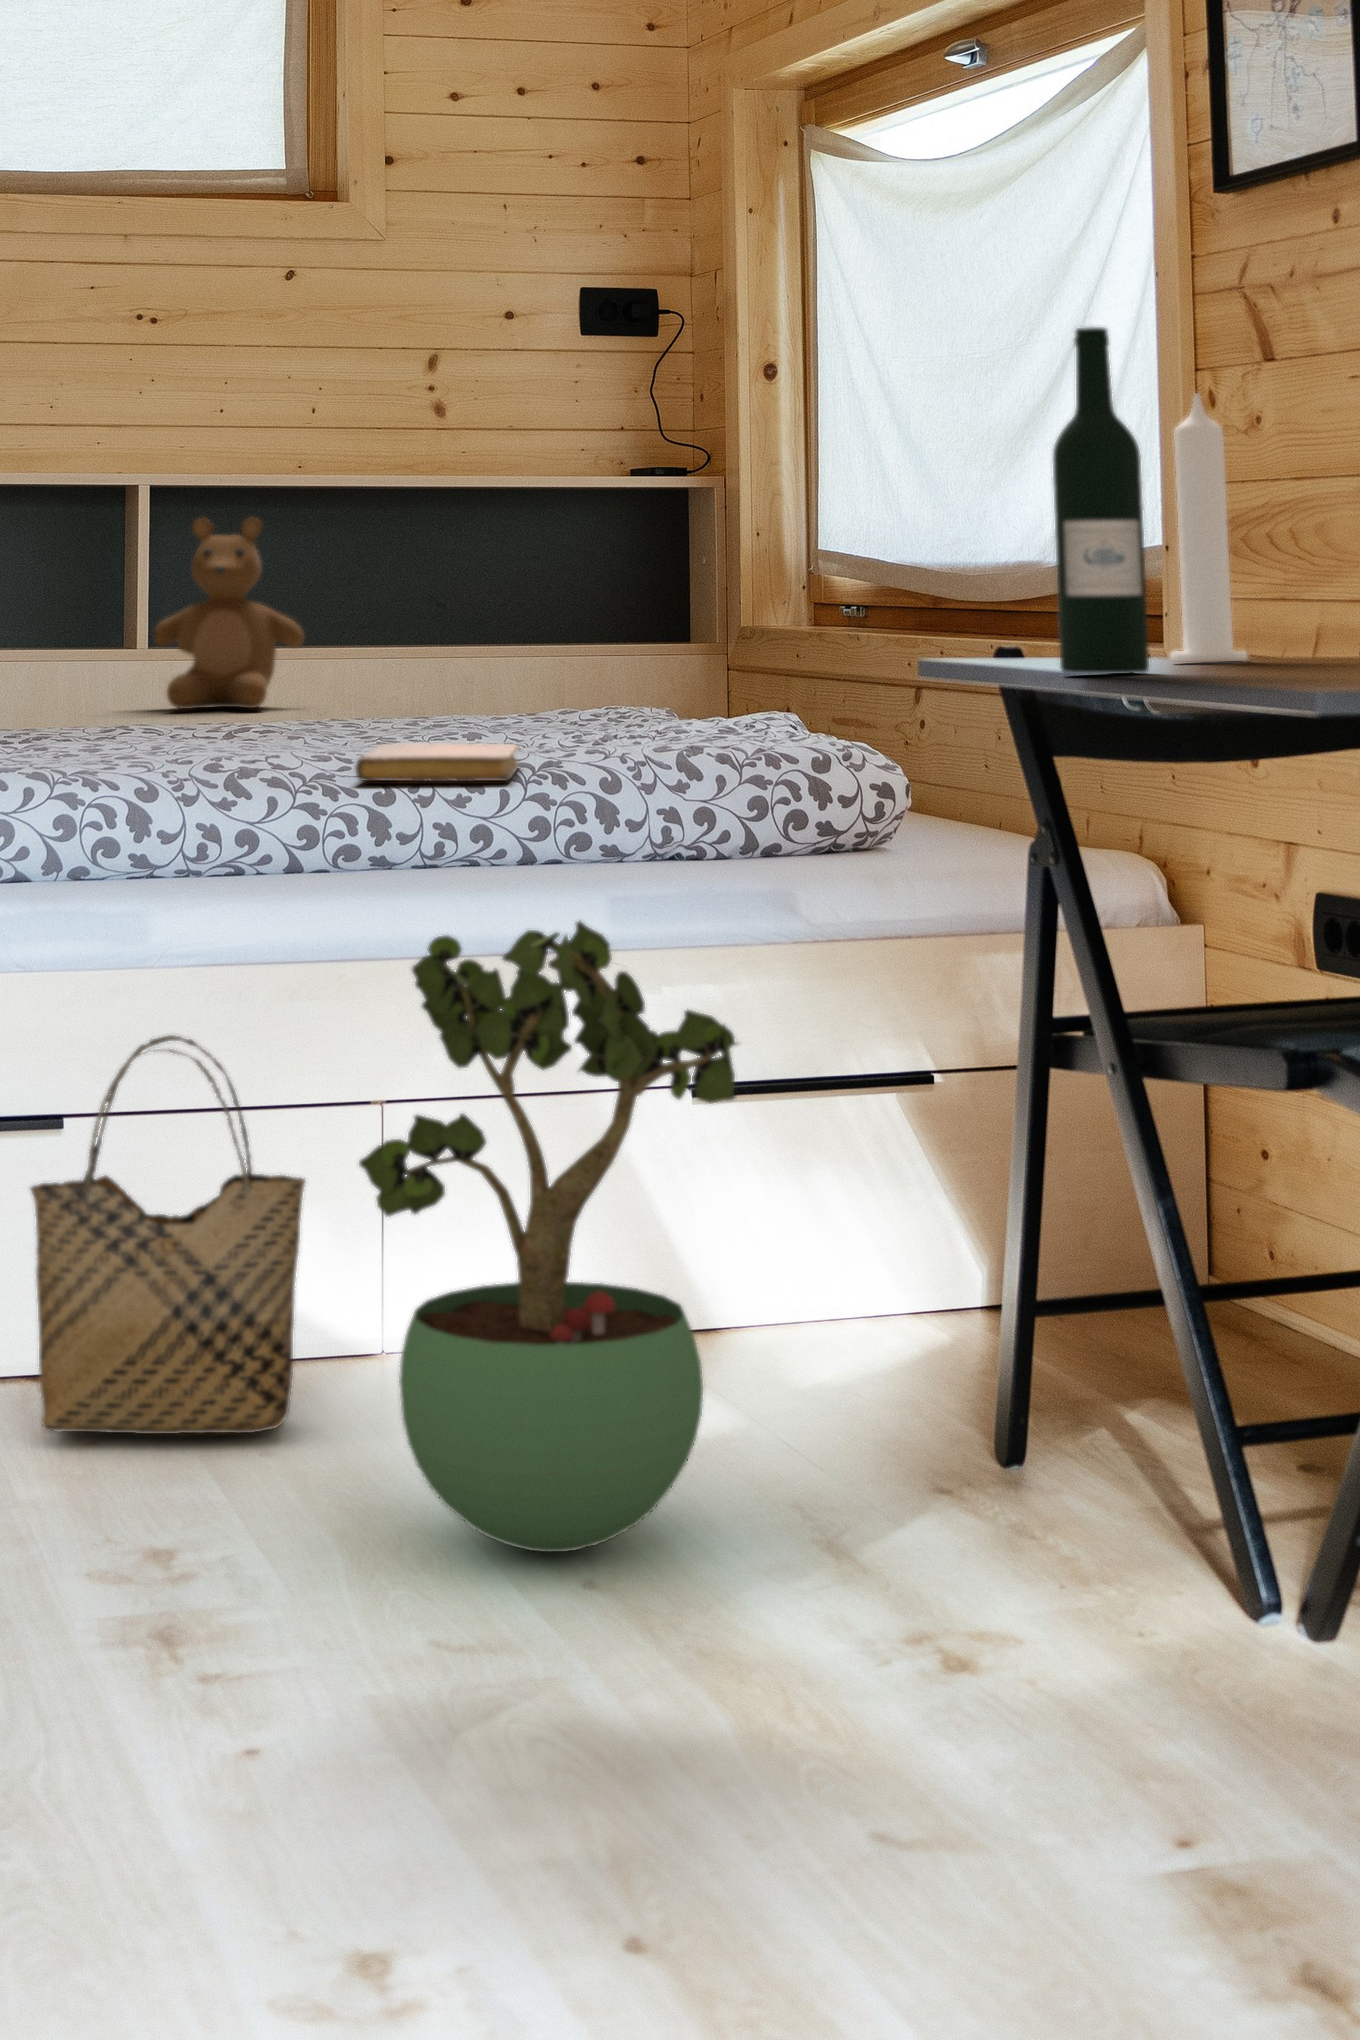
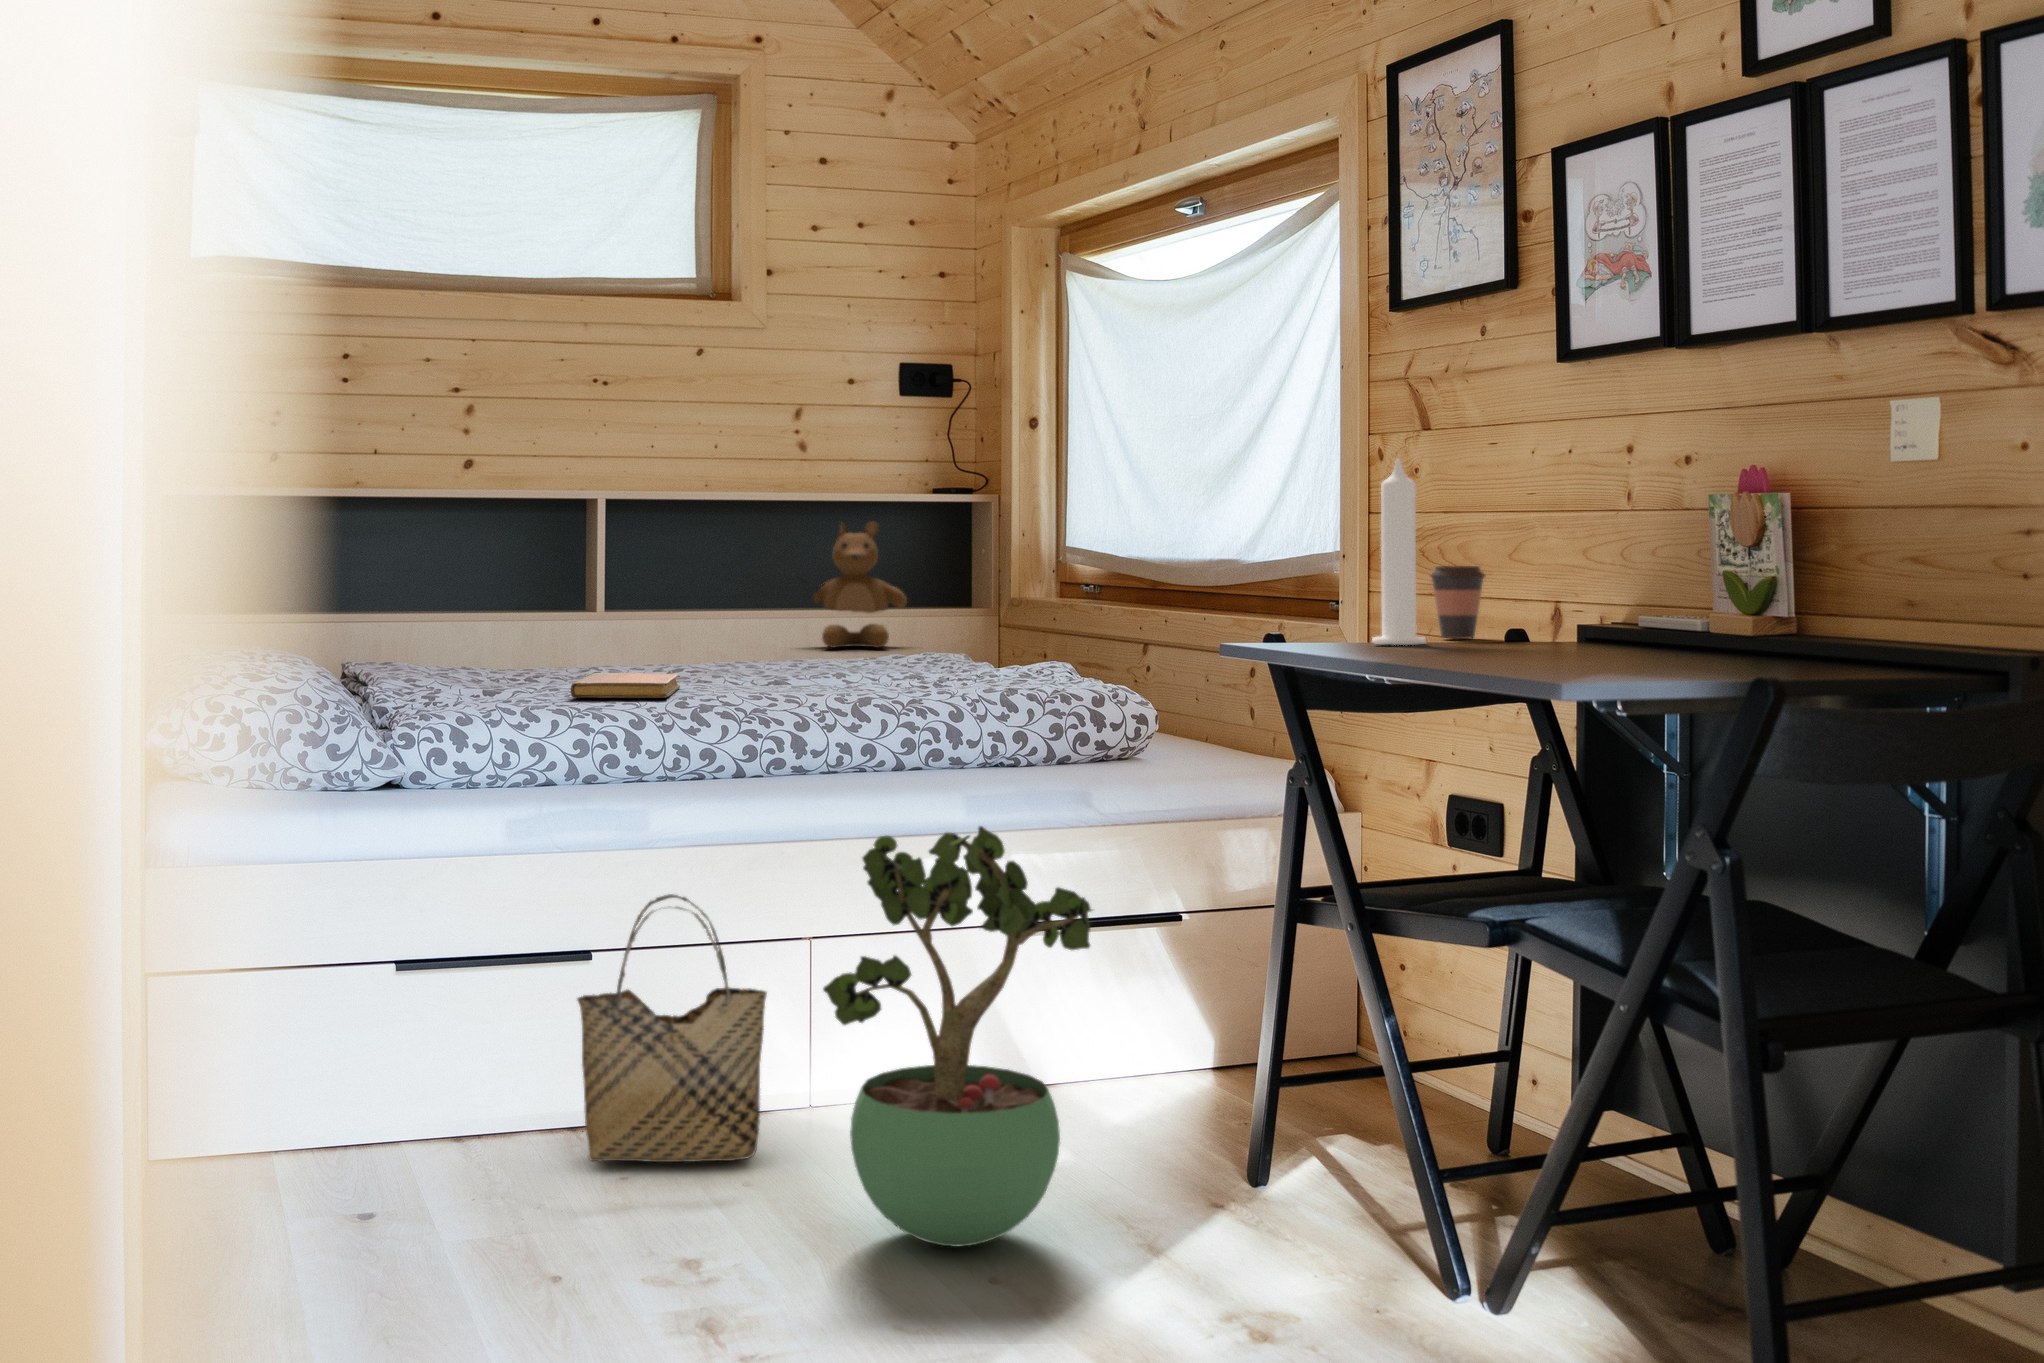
wine bottle: present [1053,327,1149,674] -> none [1310,414,1372,656]
teddy bear: present [155,518,304,709] -> present [814,522,907,648]
coffee cup: none [1256,548,1339,654] -> present [1429,566,1485,639]
notebook: present [355,743,520,781] -> present [571,673,680,698]

